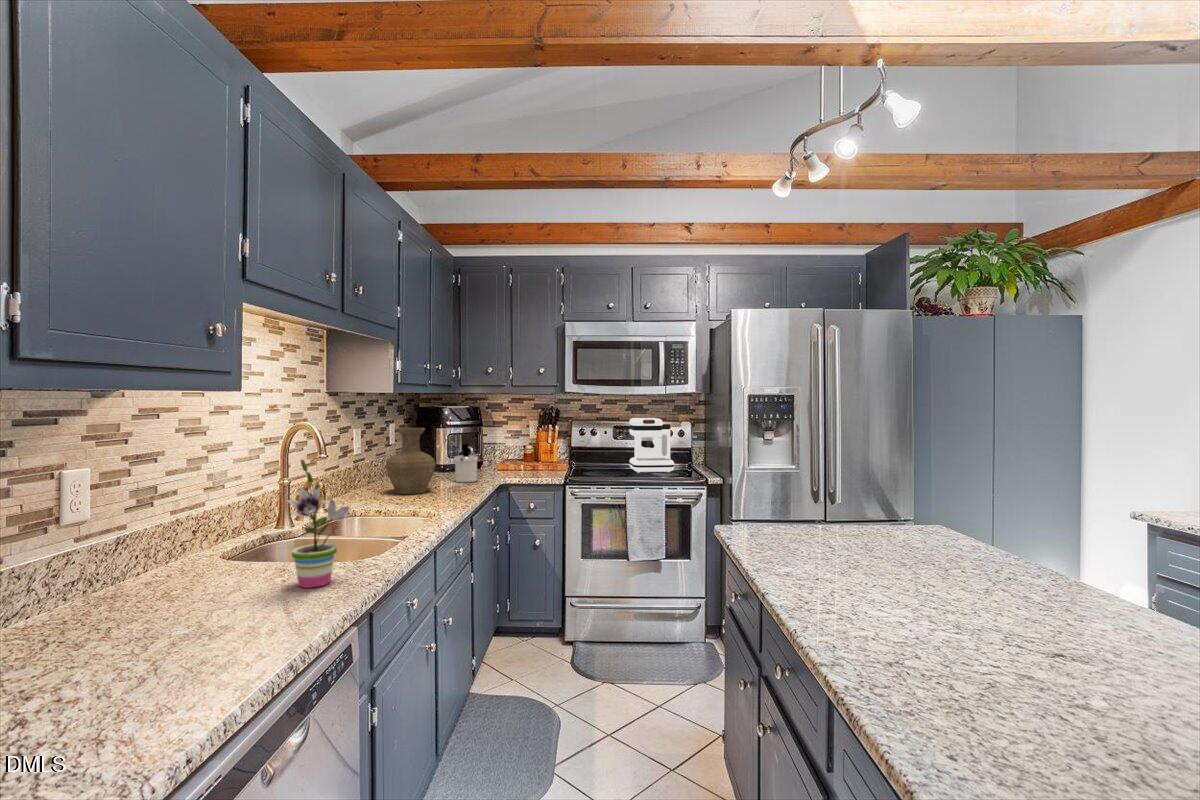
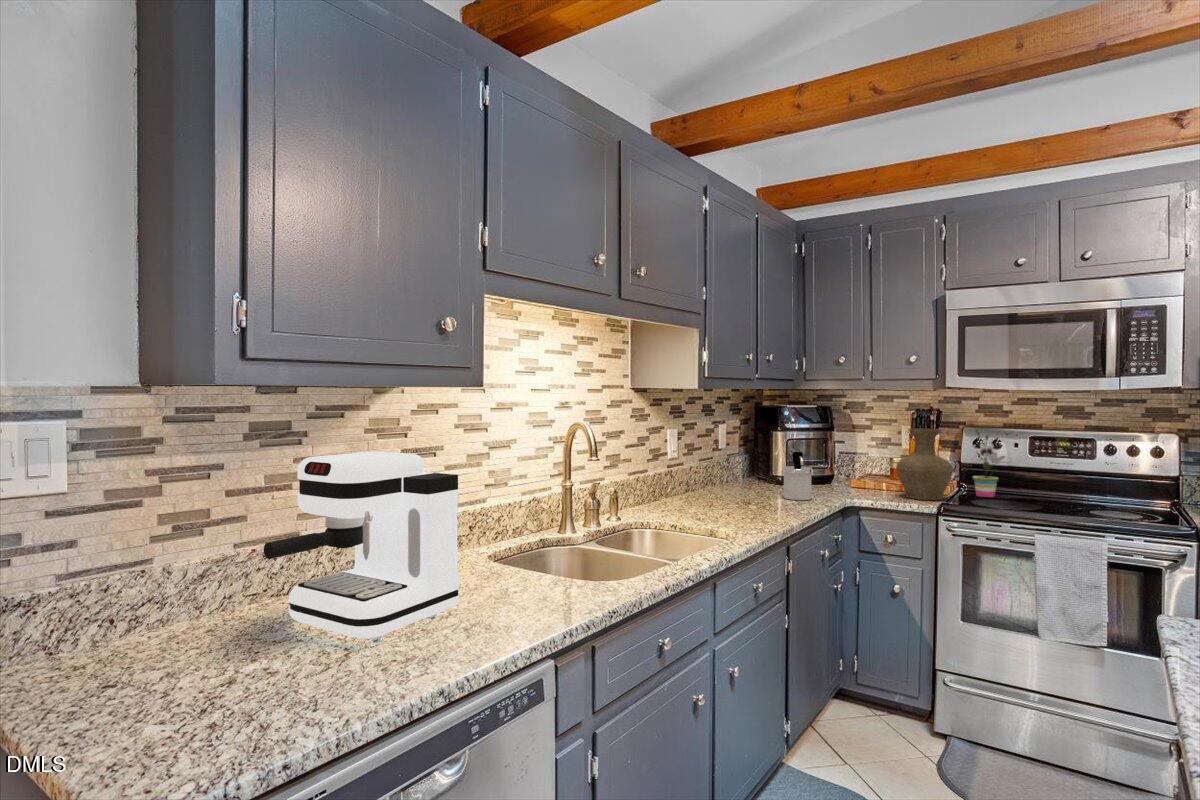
coffee maker: present [629,418,674,473] -> present [264,452,459,640]
vase: present [386,428,435,494] -> present [896,429,953,500]
potted plant: present [287,459,354,588] -> present [973,429,1005,497]

